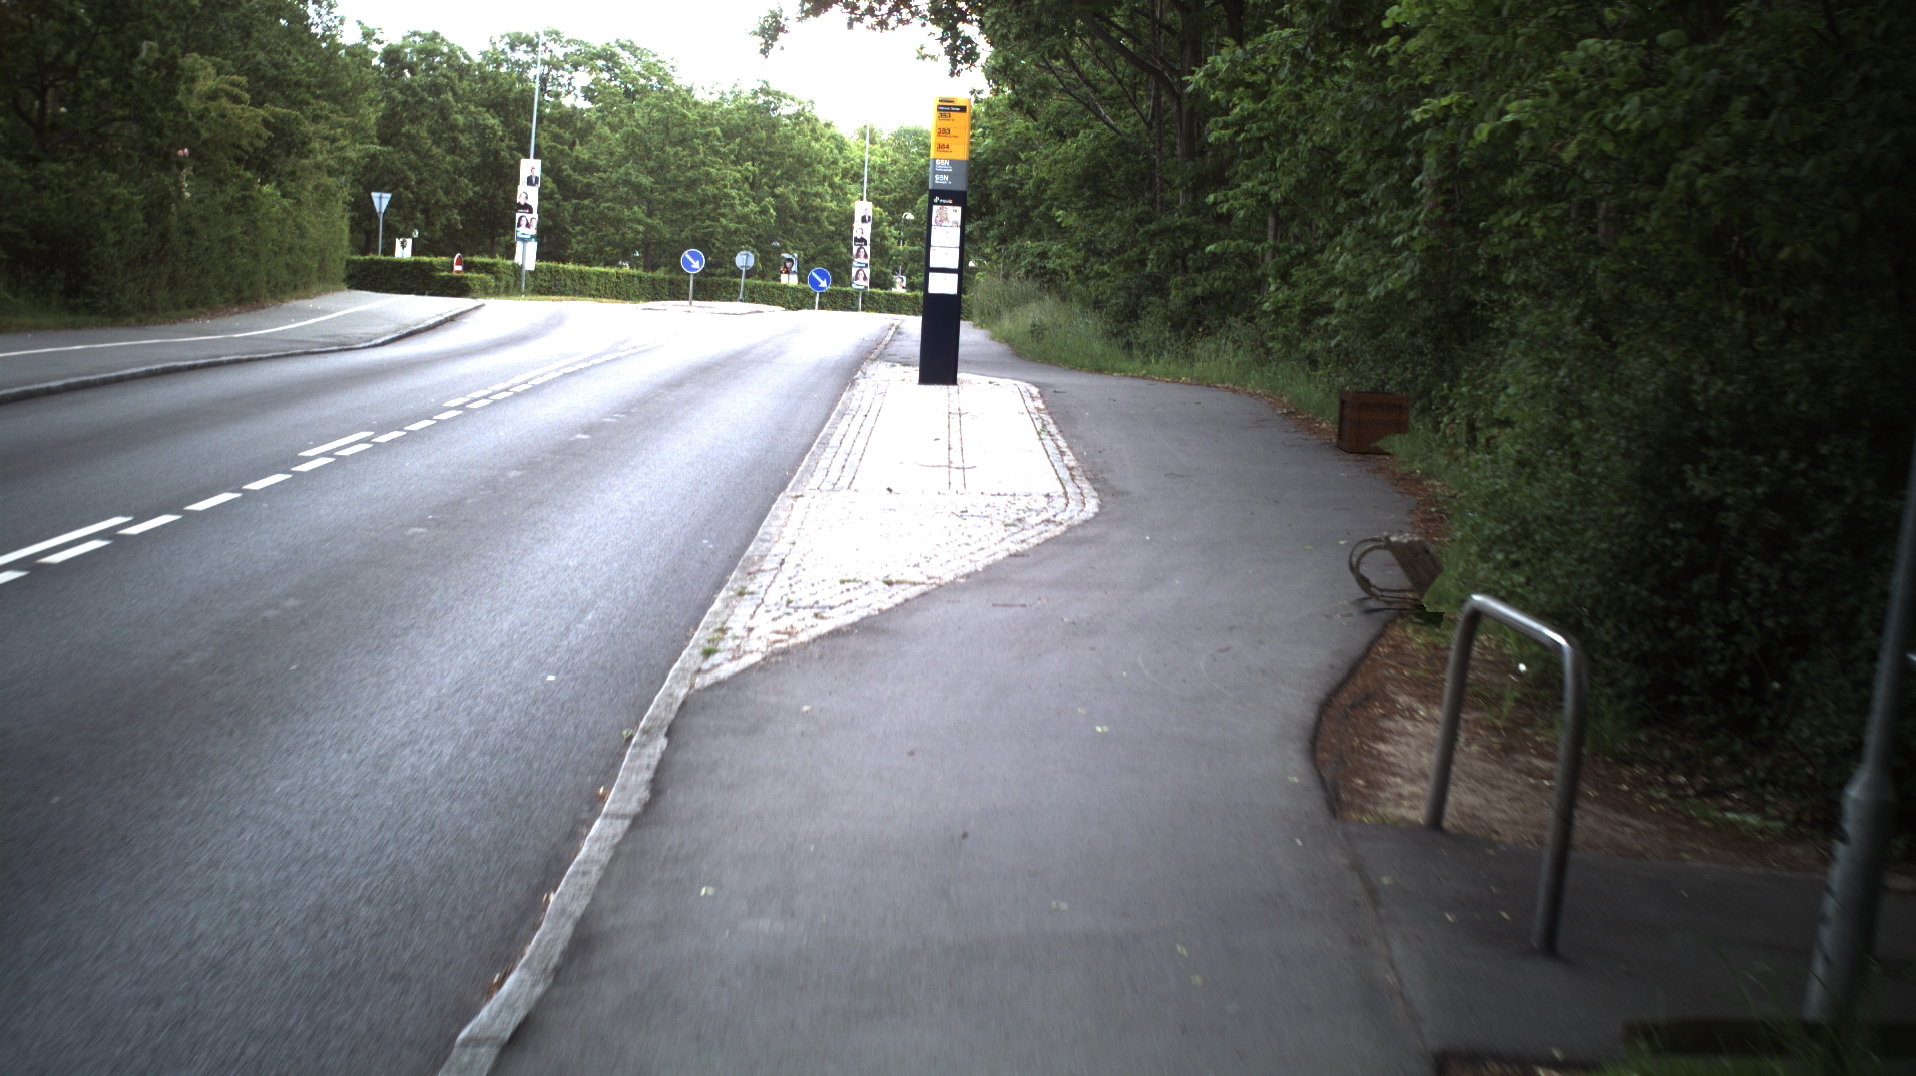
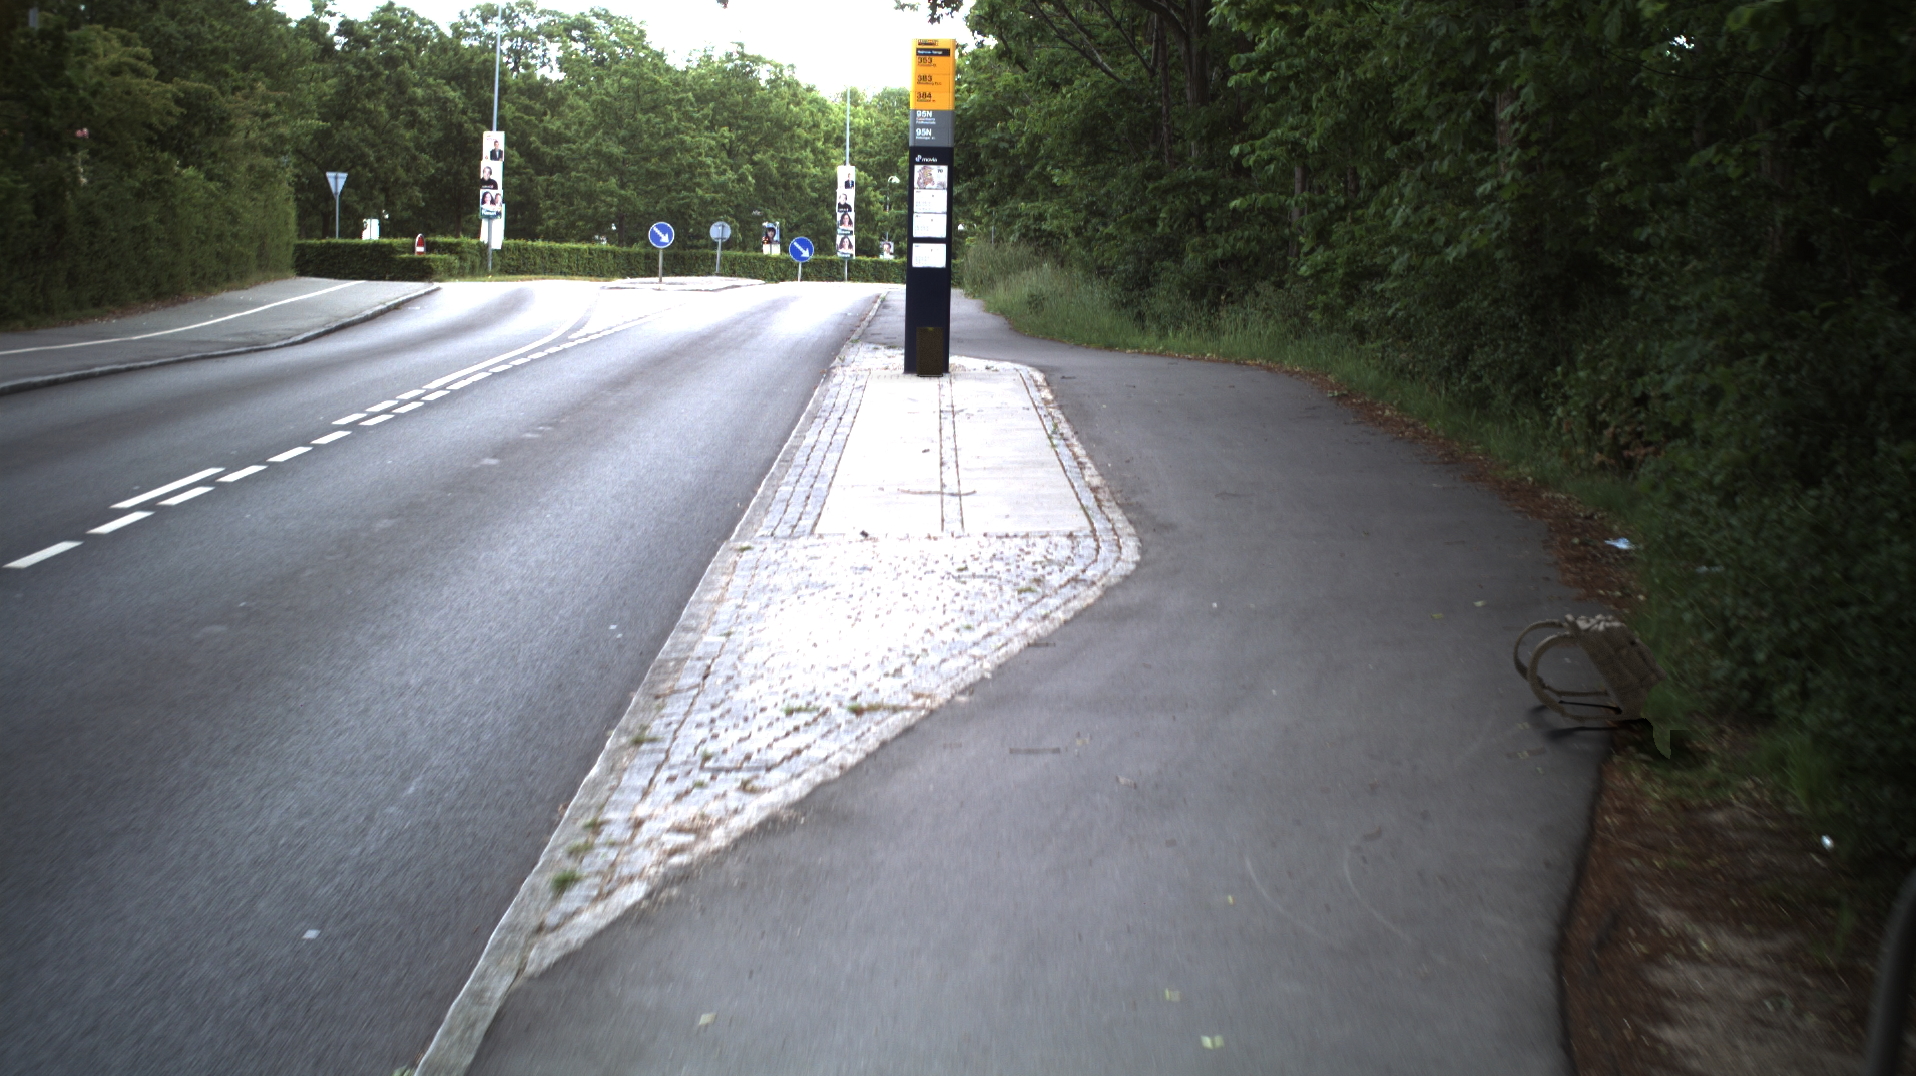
cardboard box: none [929,344,954,388] -> present [916,327,943,377]
wooden crate: present [1336,390,1411,454] -> none [1407,374,1501,452]

